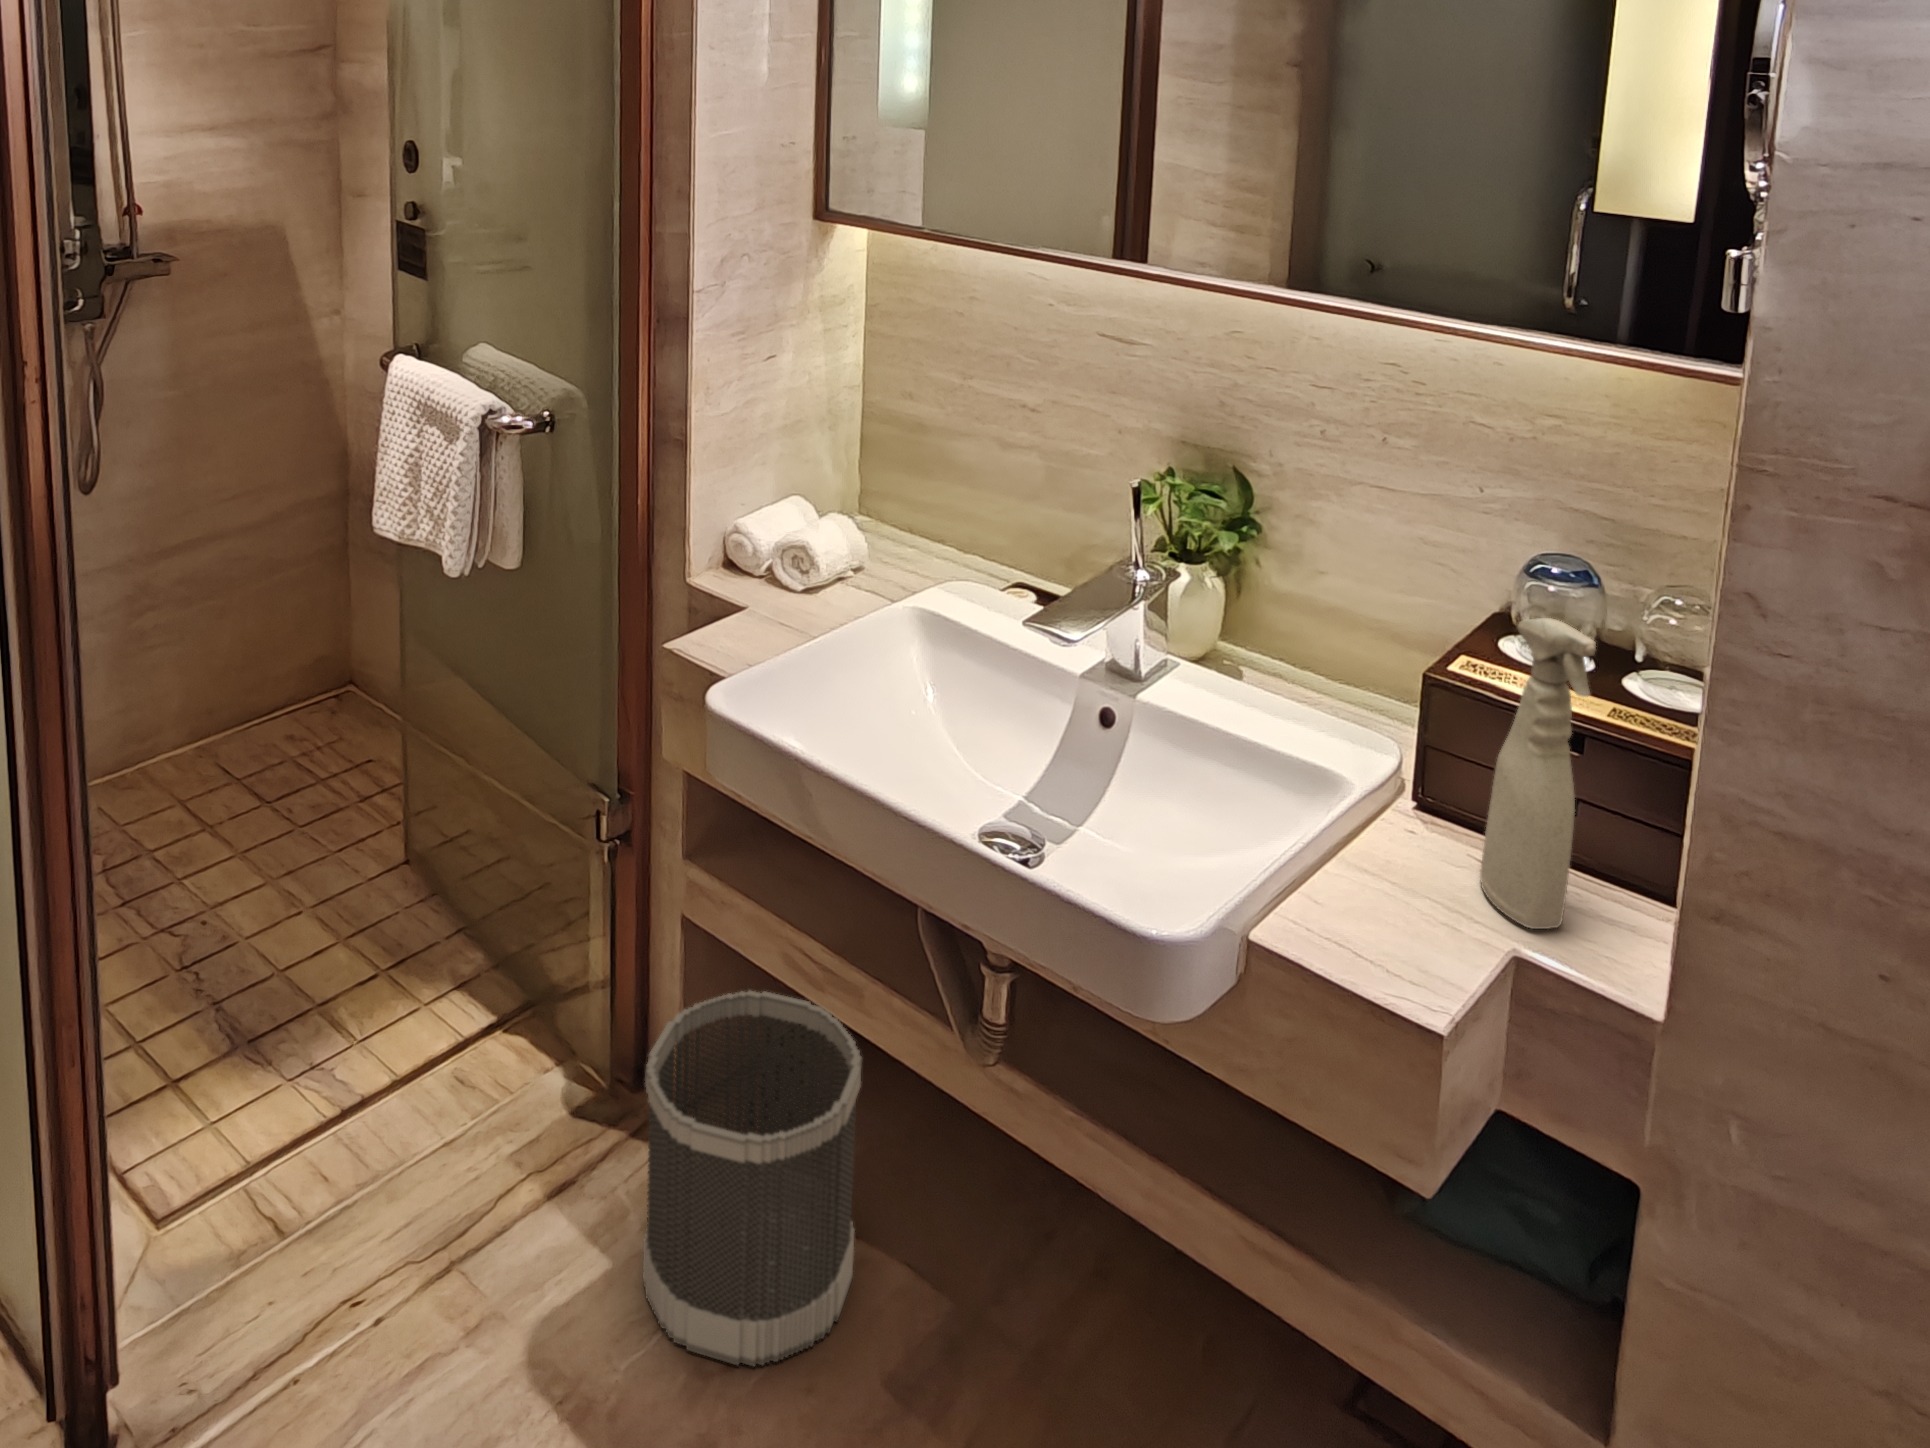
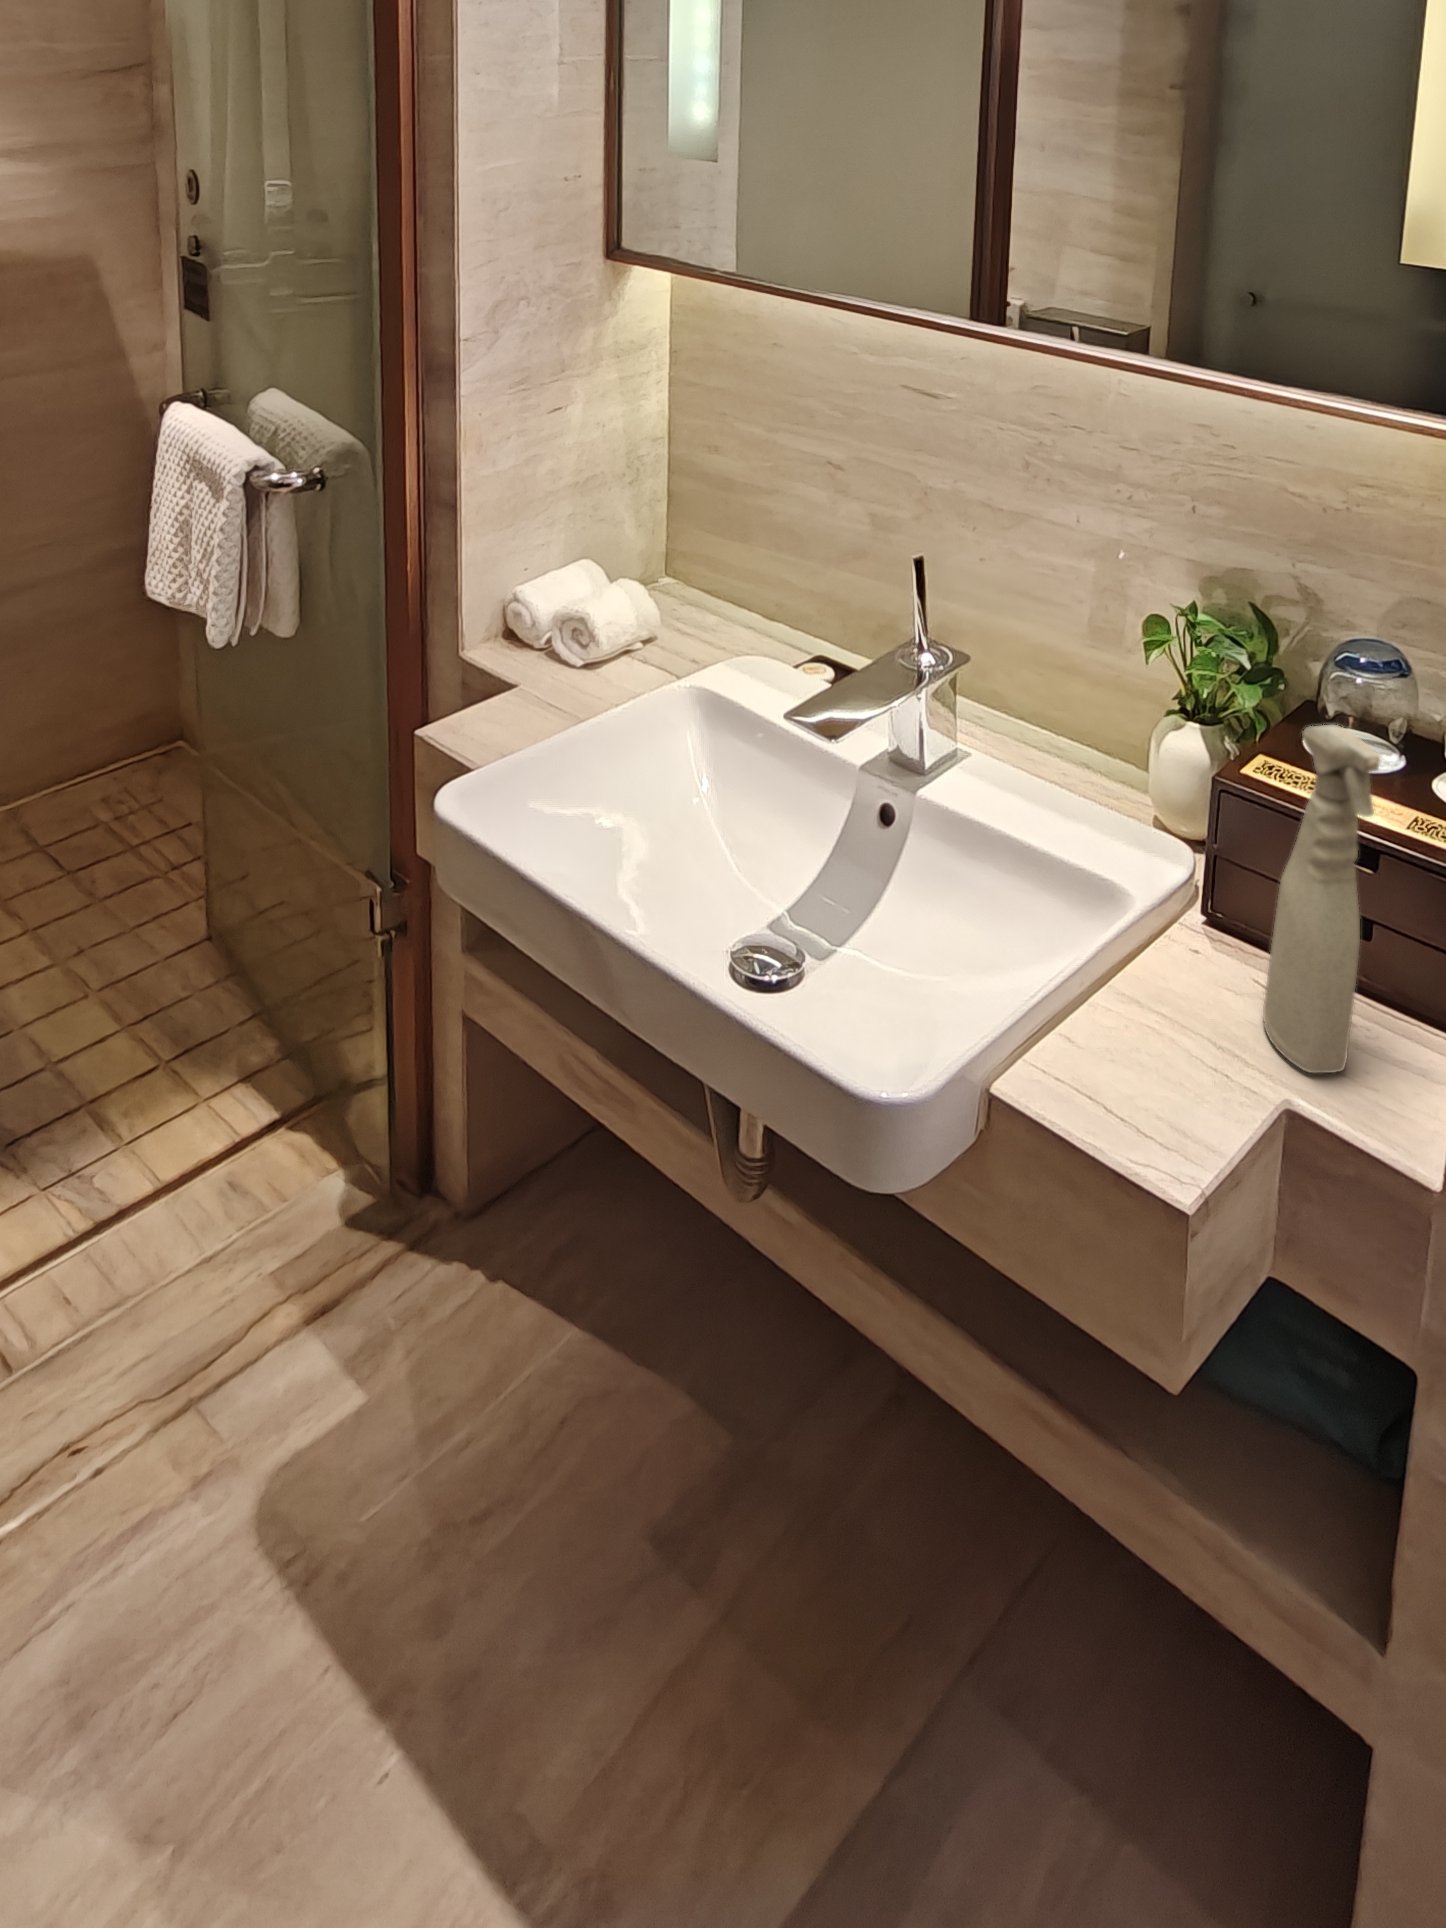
wastebasket: present [643,991,862,1366] -> none [392,1099,630,1510]

